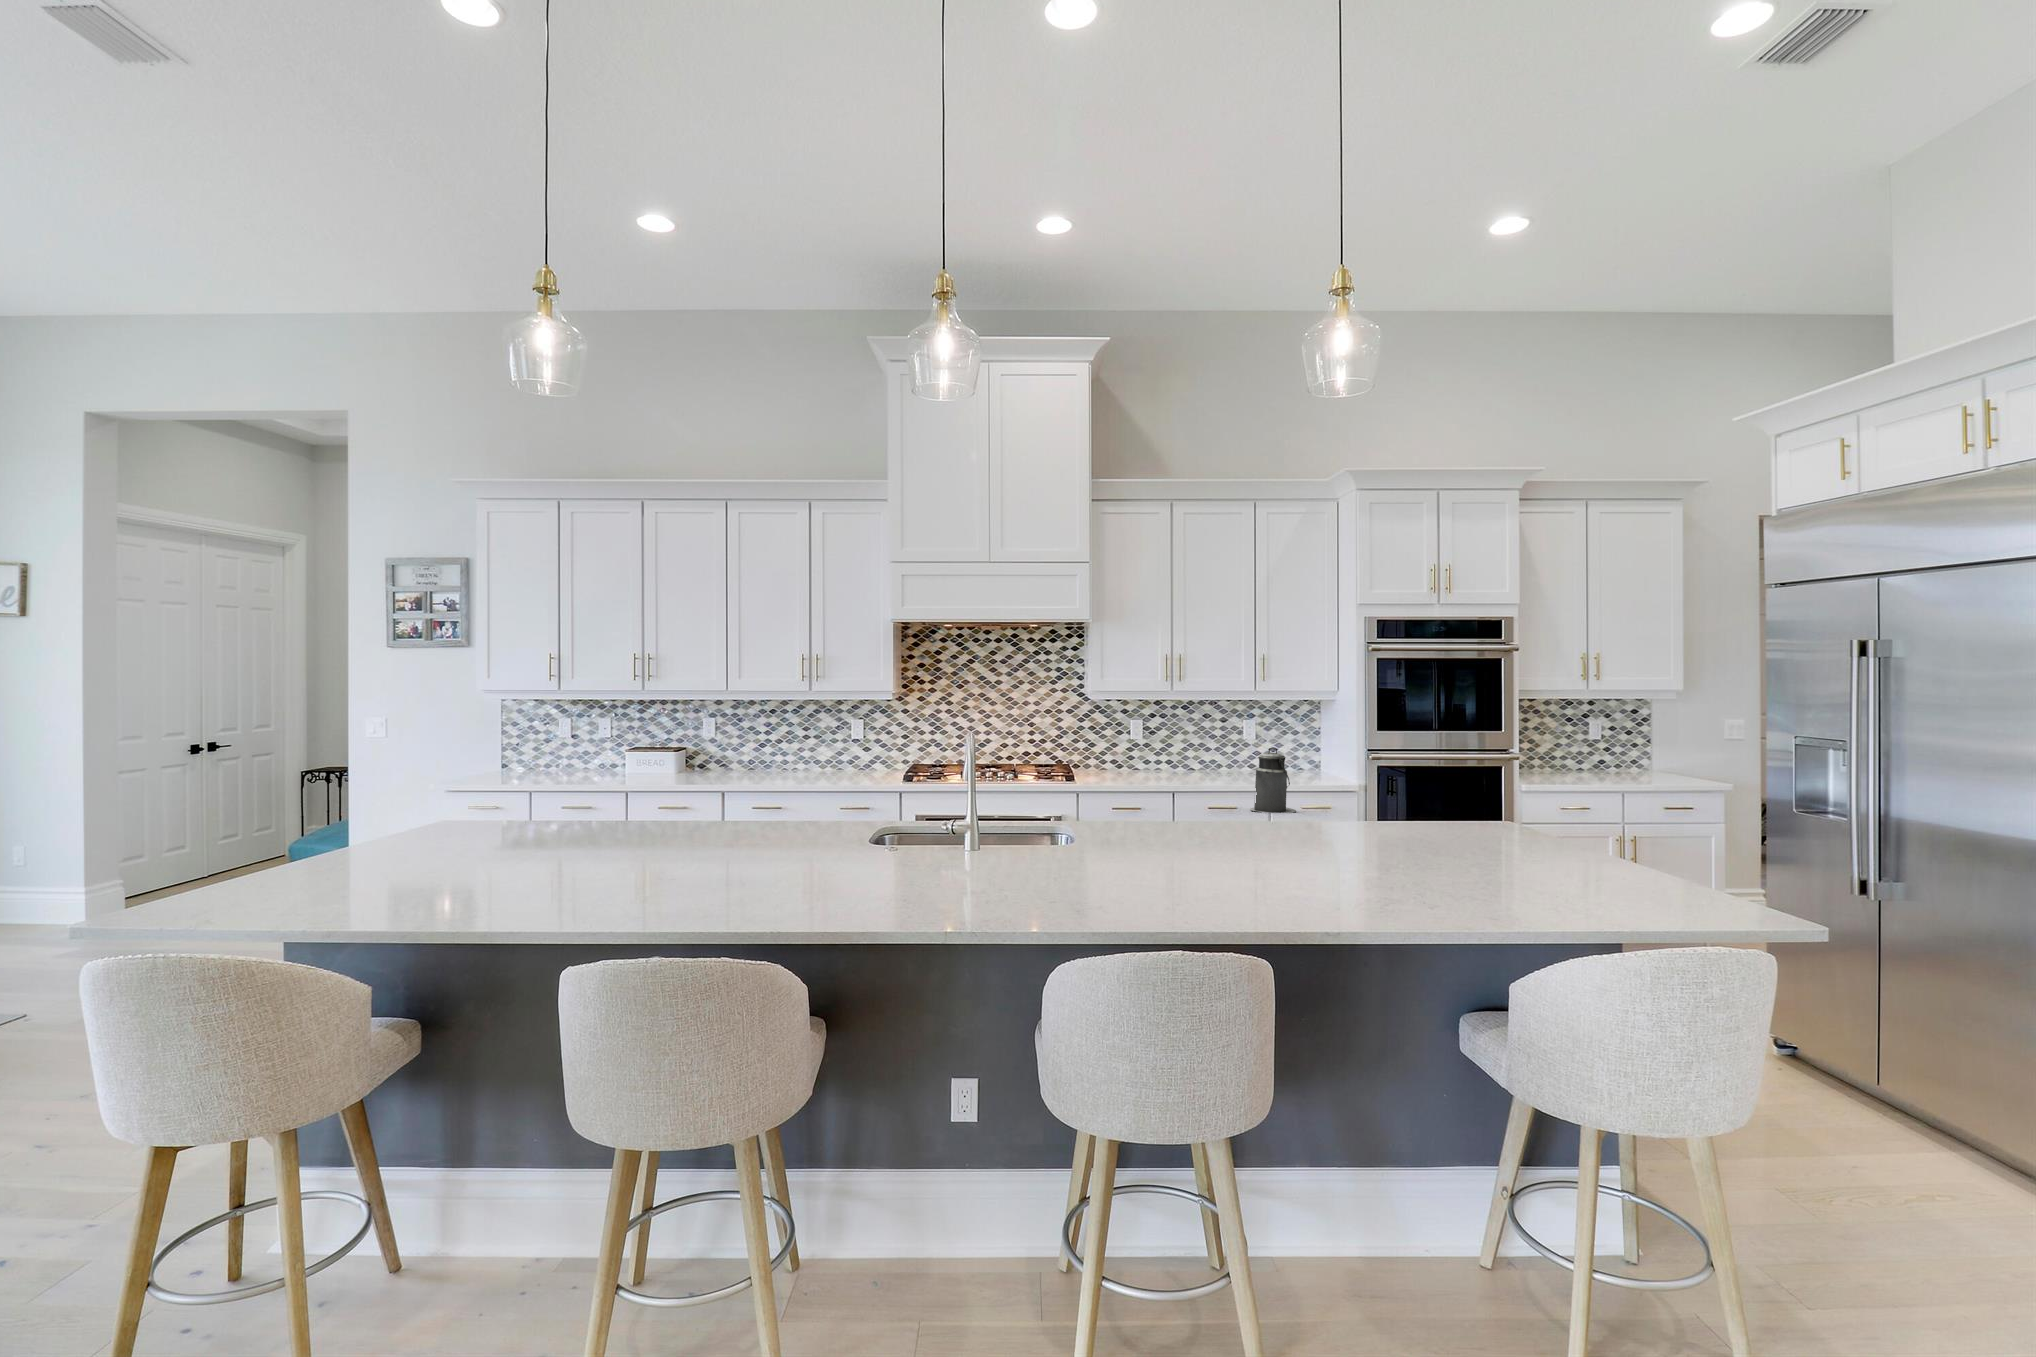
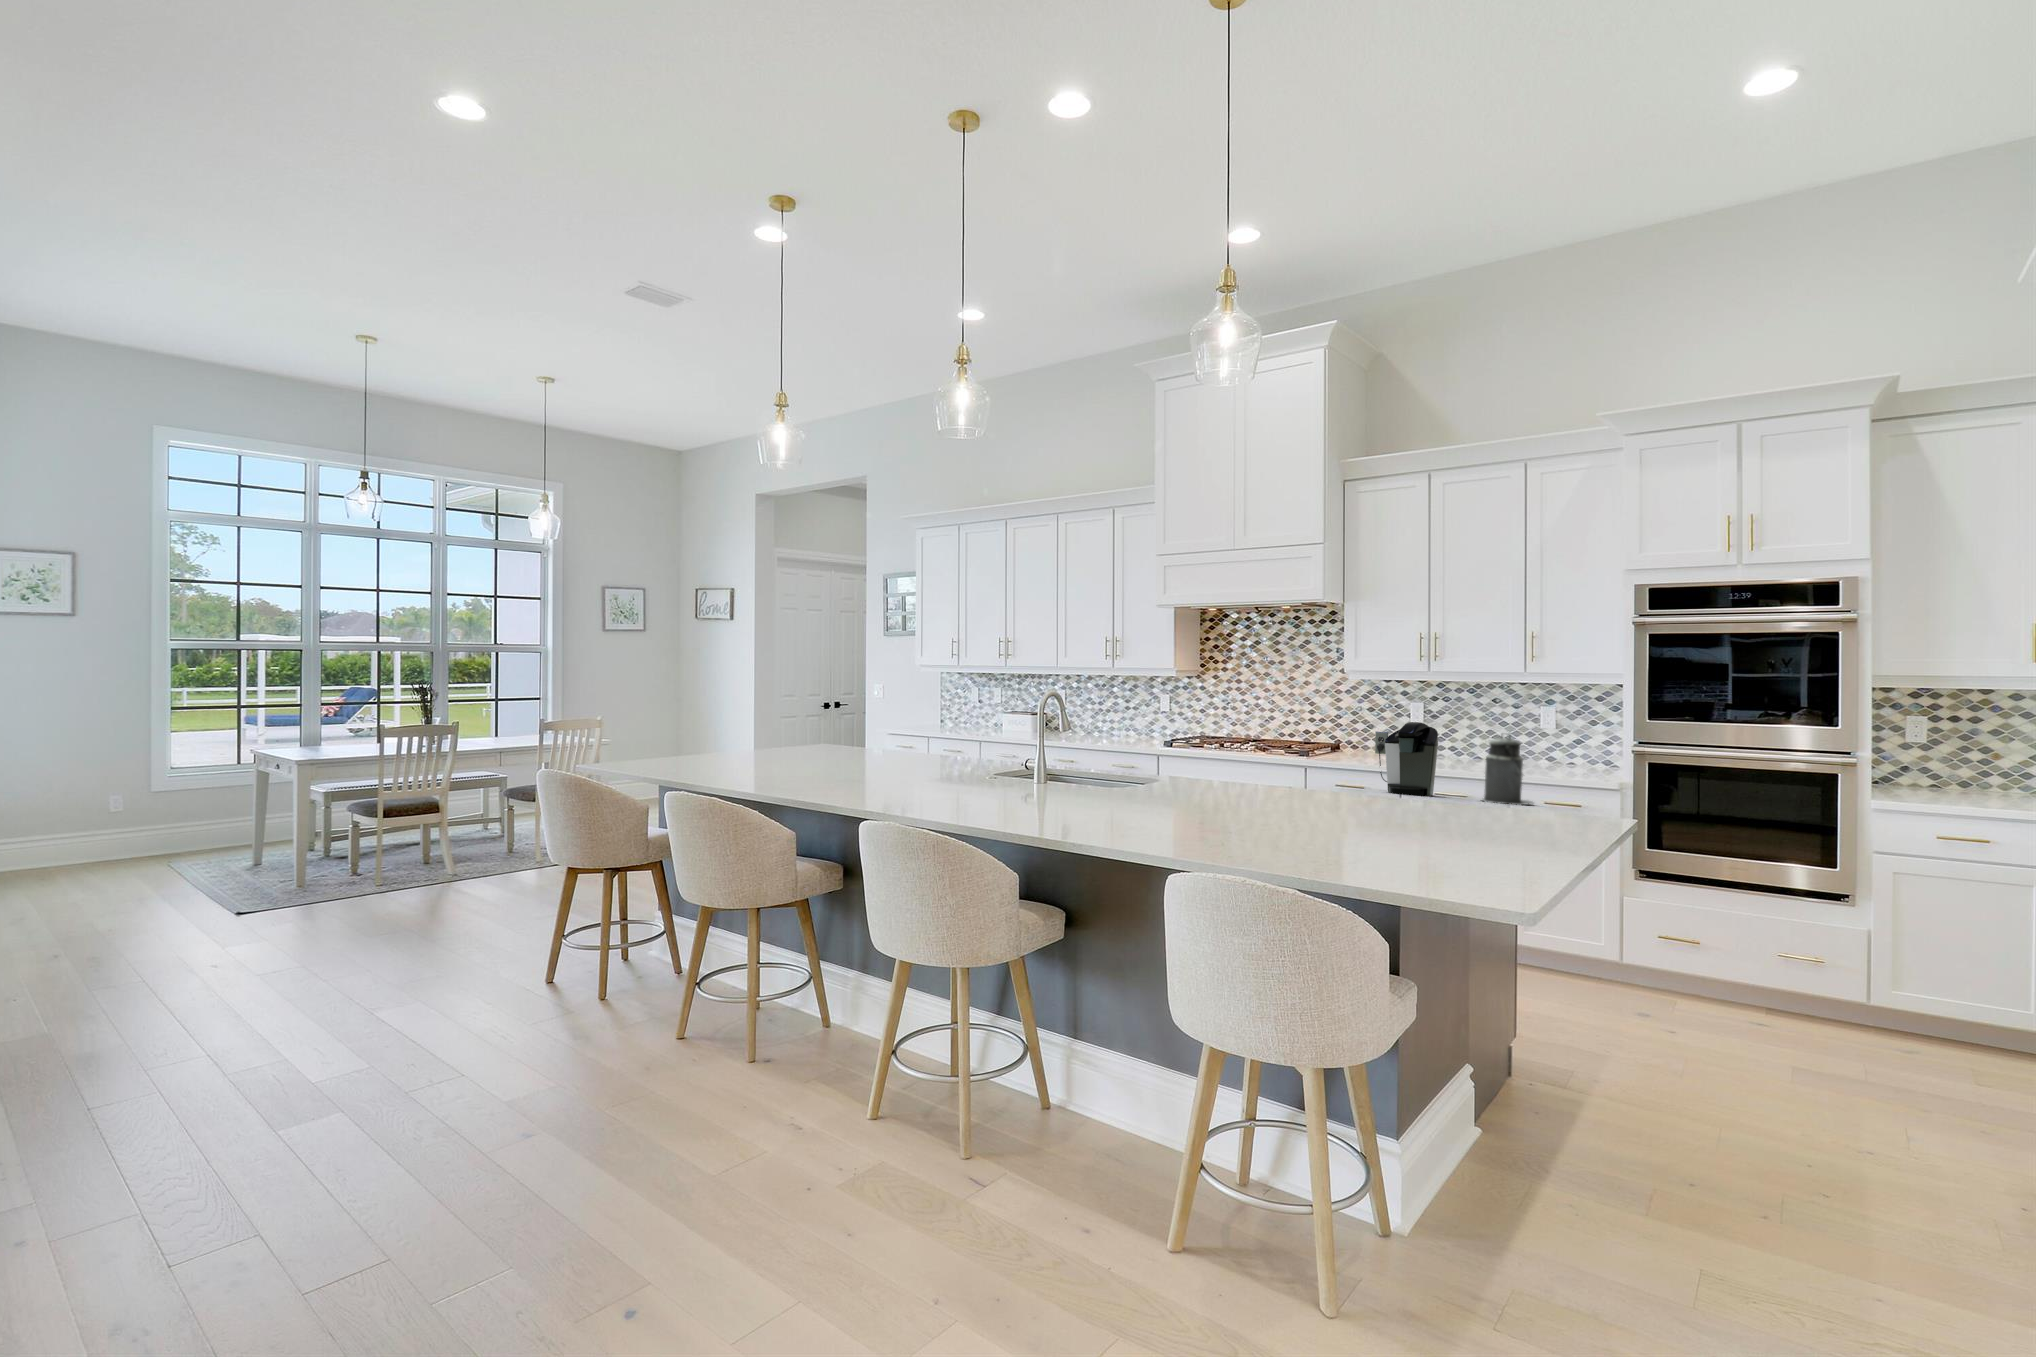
coffee maker: none [1140,742,1218,814] -> present [1375,722,1438,797]

